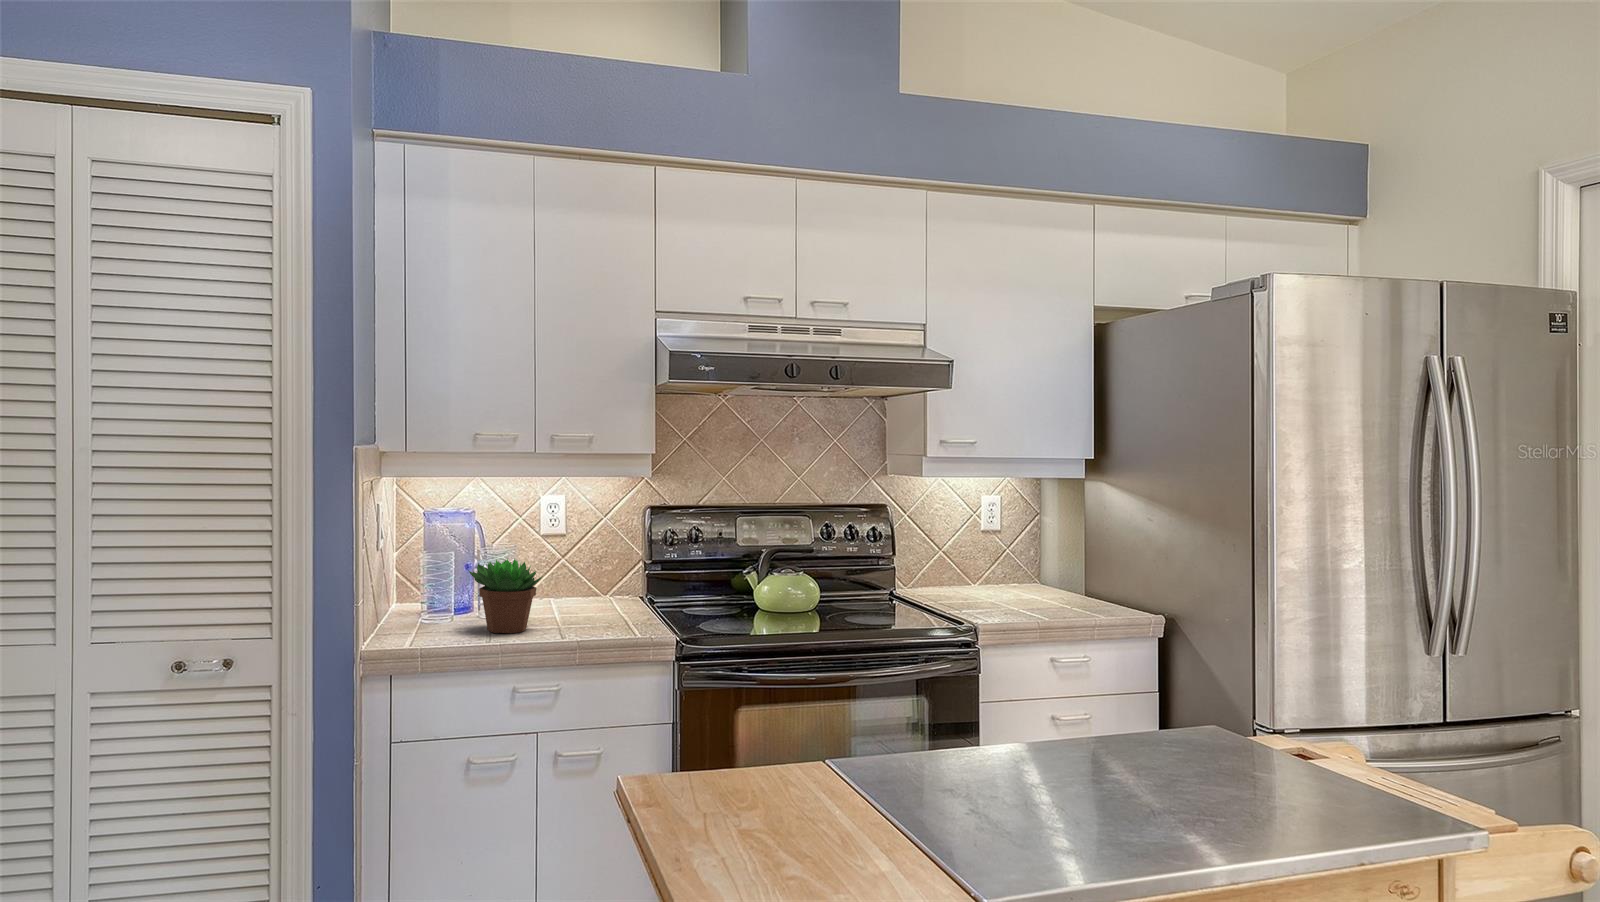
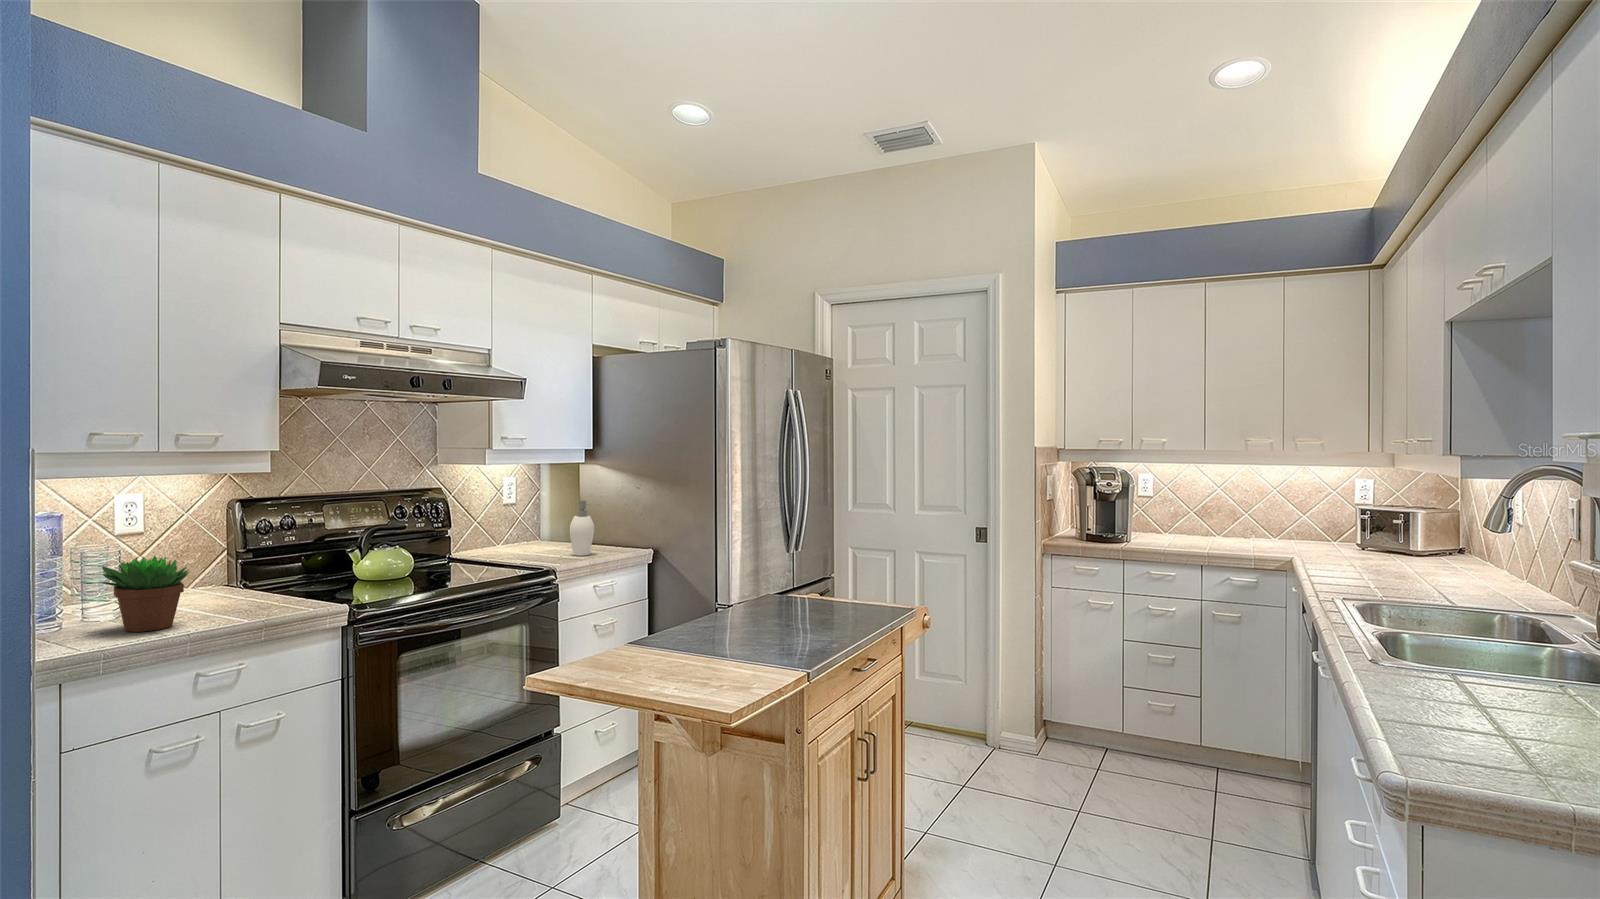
soap dispenser: none [1040,533,1078,614] -> present [570,500,594,556]

